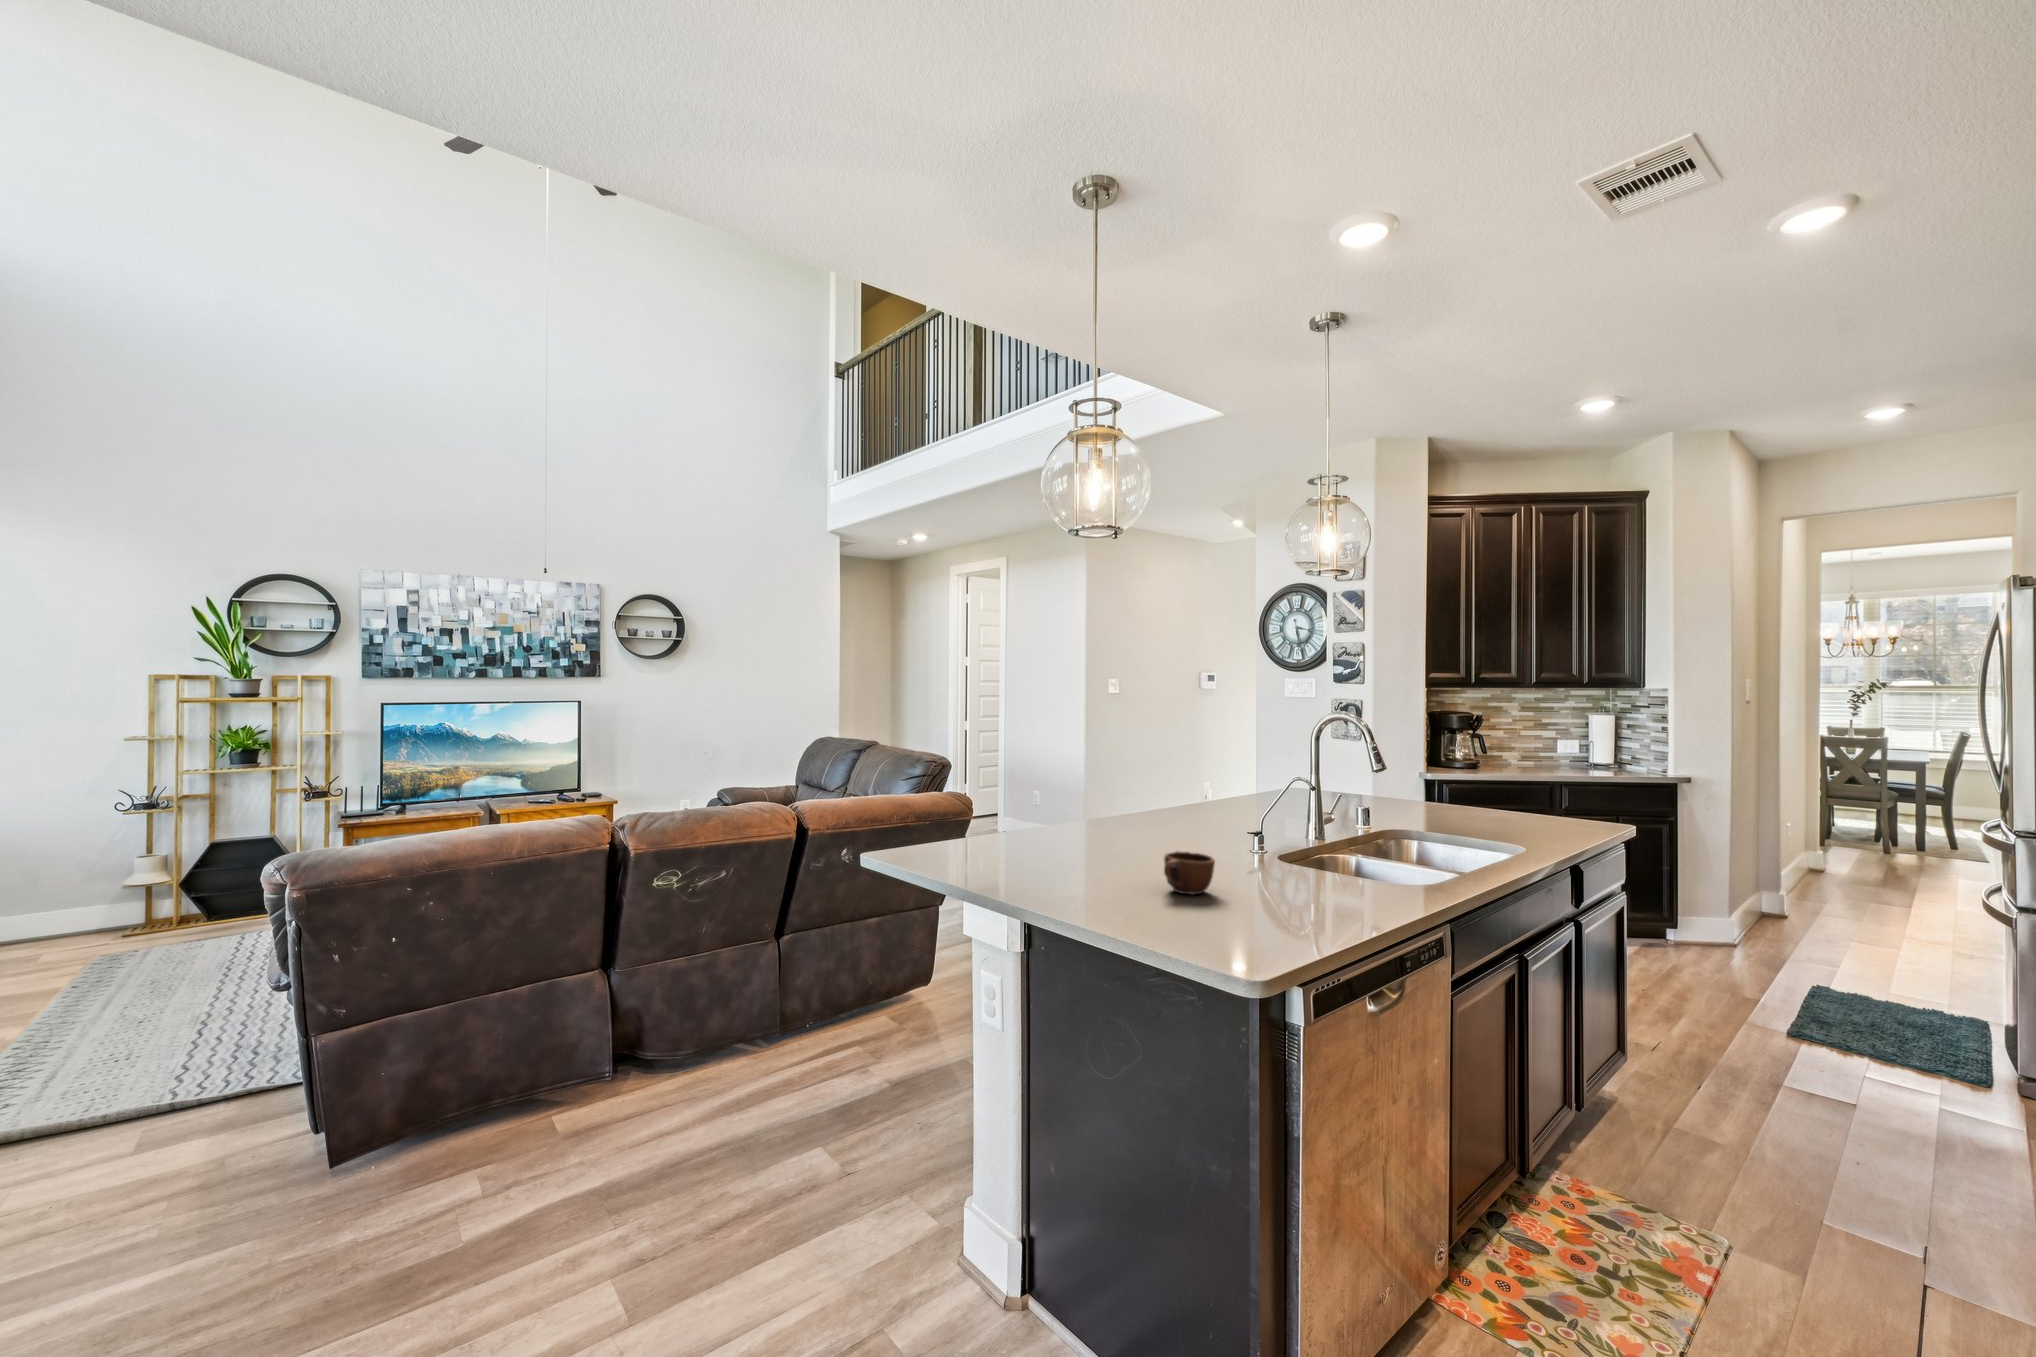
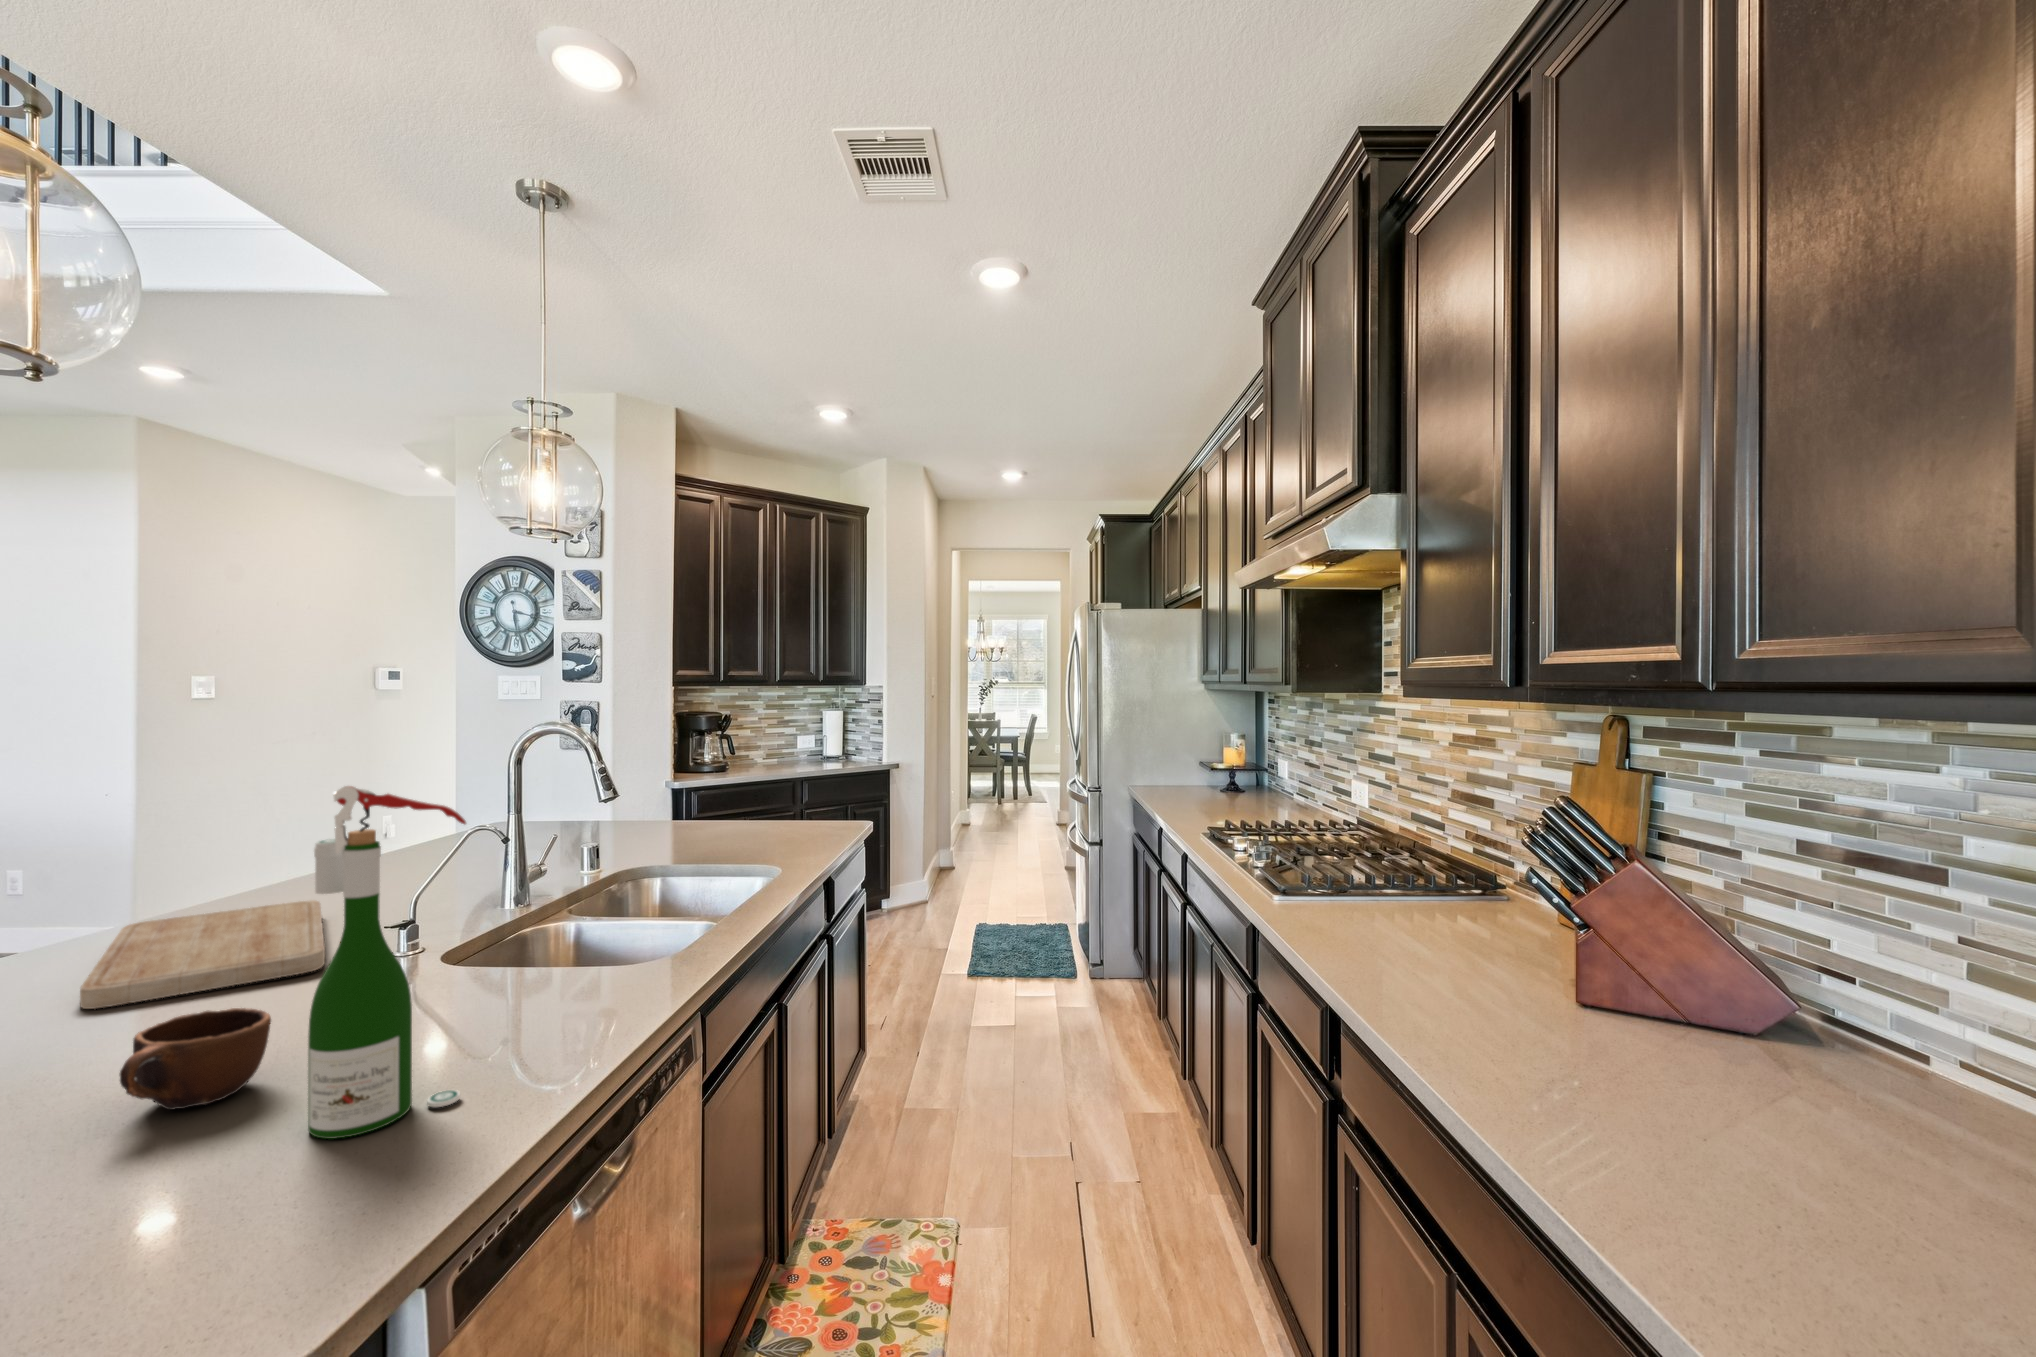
wine bottle: none [1239,742,1309,921] -> present [308,786,466,1139]
cutting board: none [1122,816,1219,853] -> present [80,900,325,1009]

